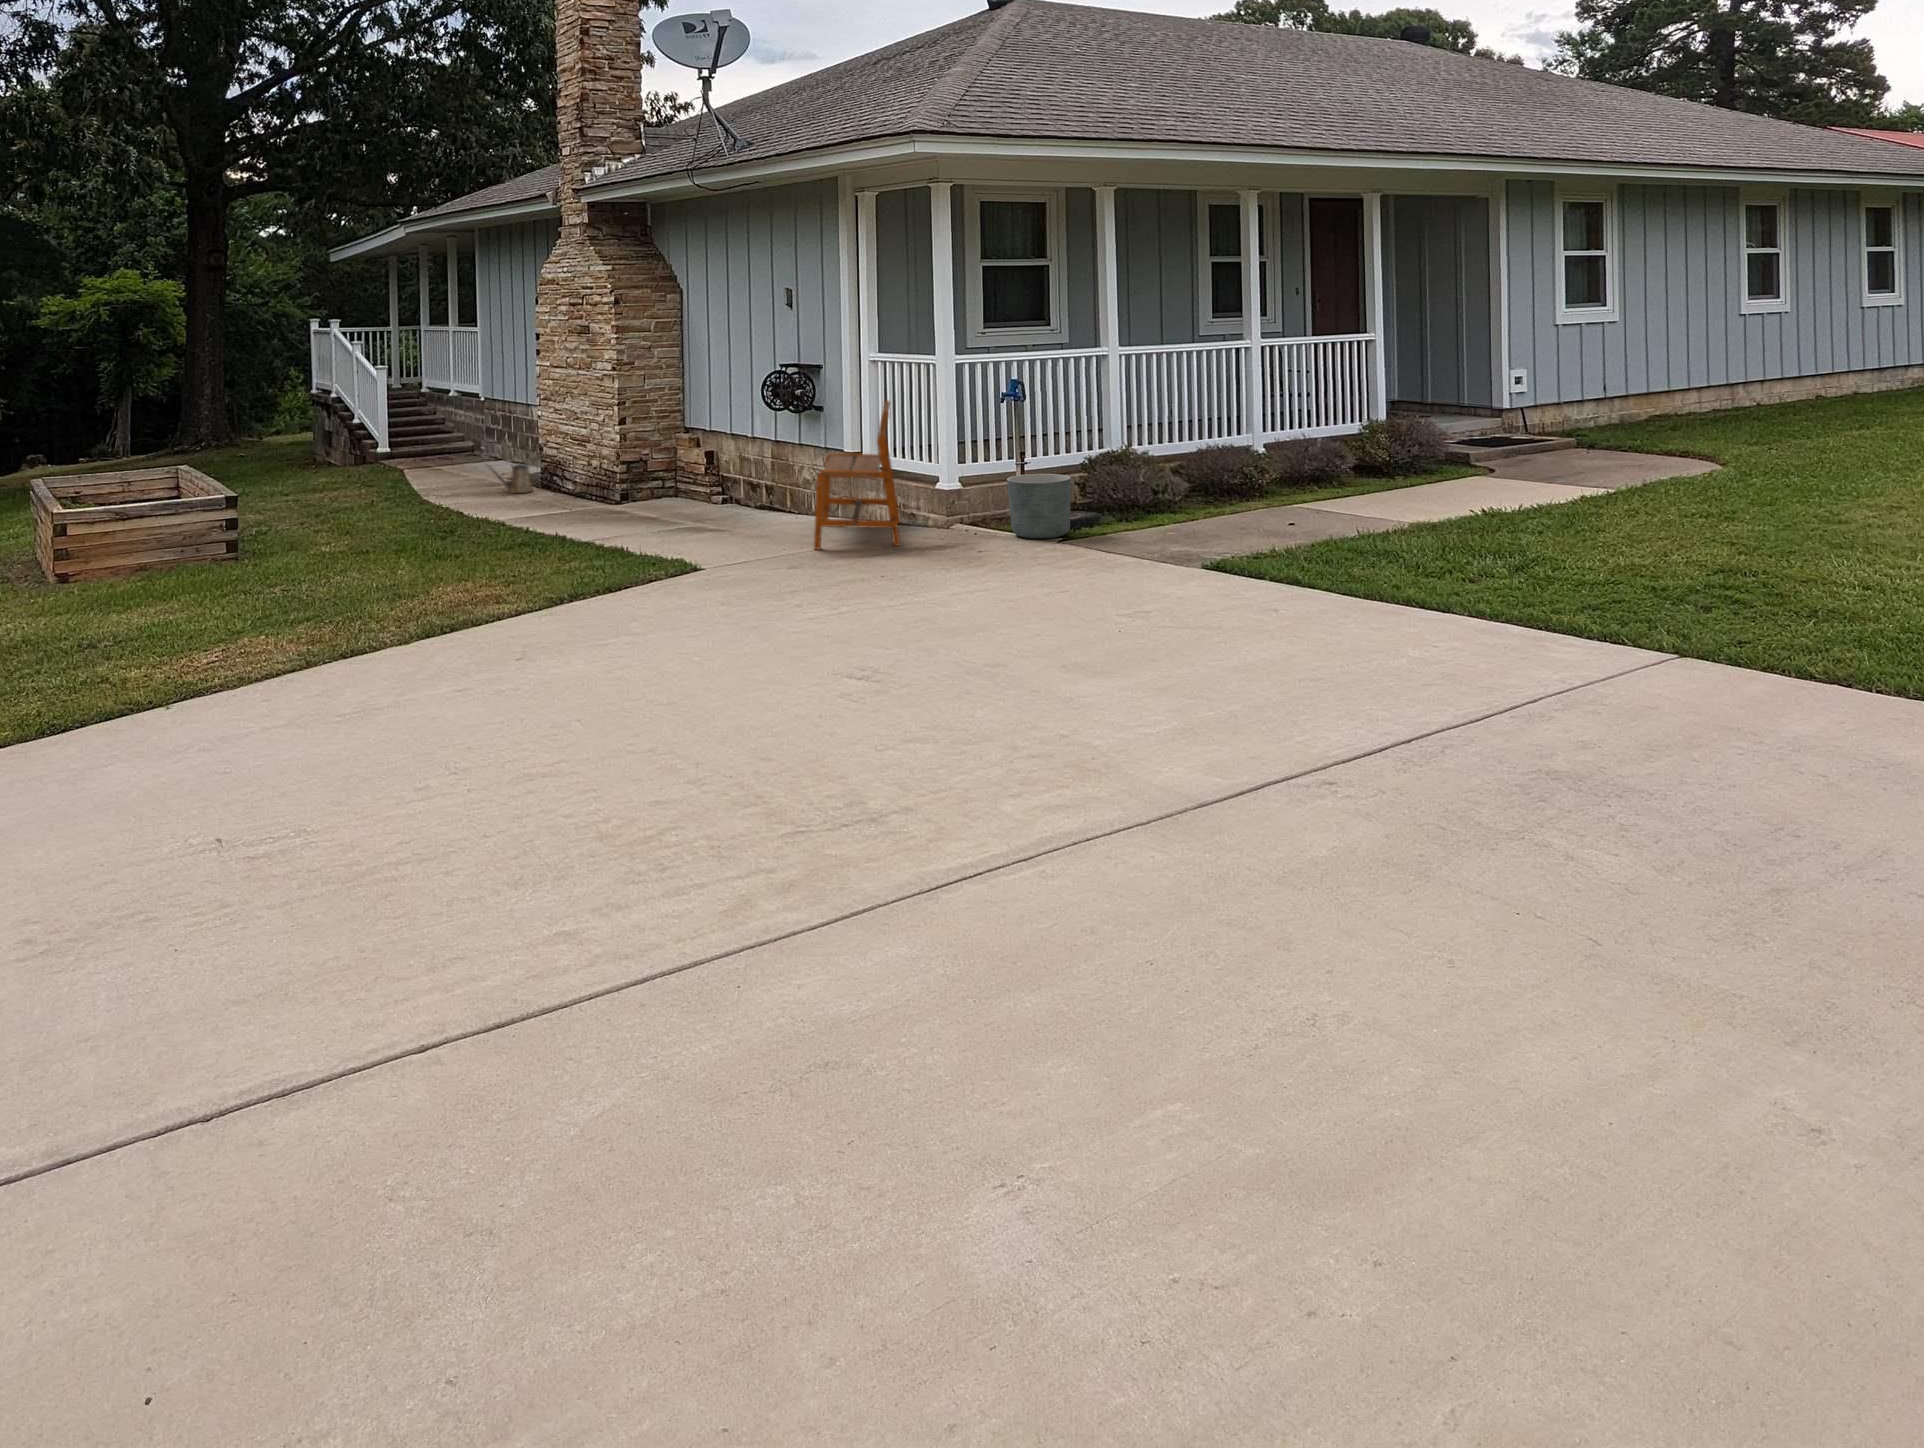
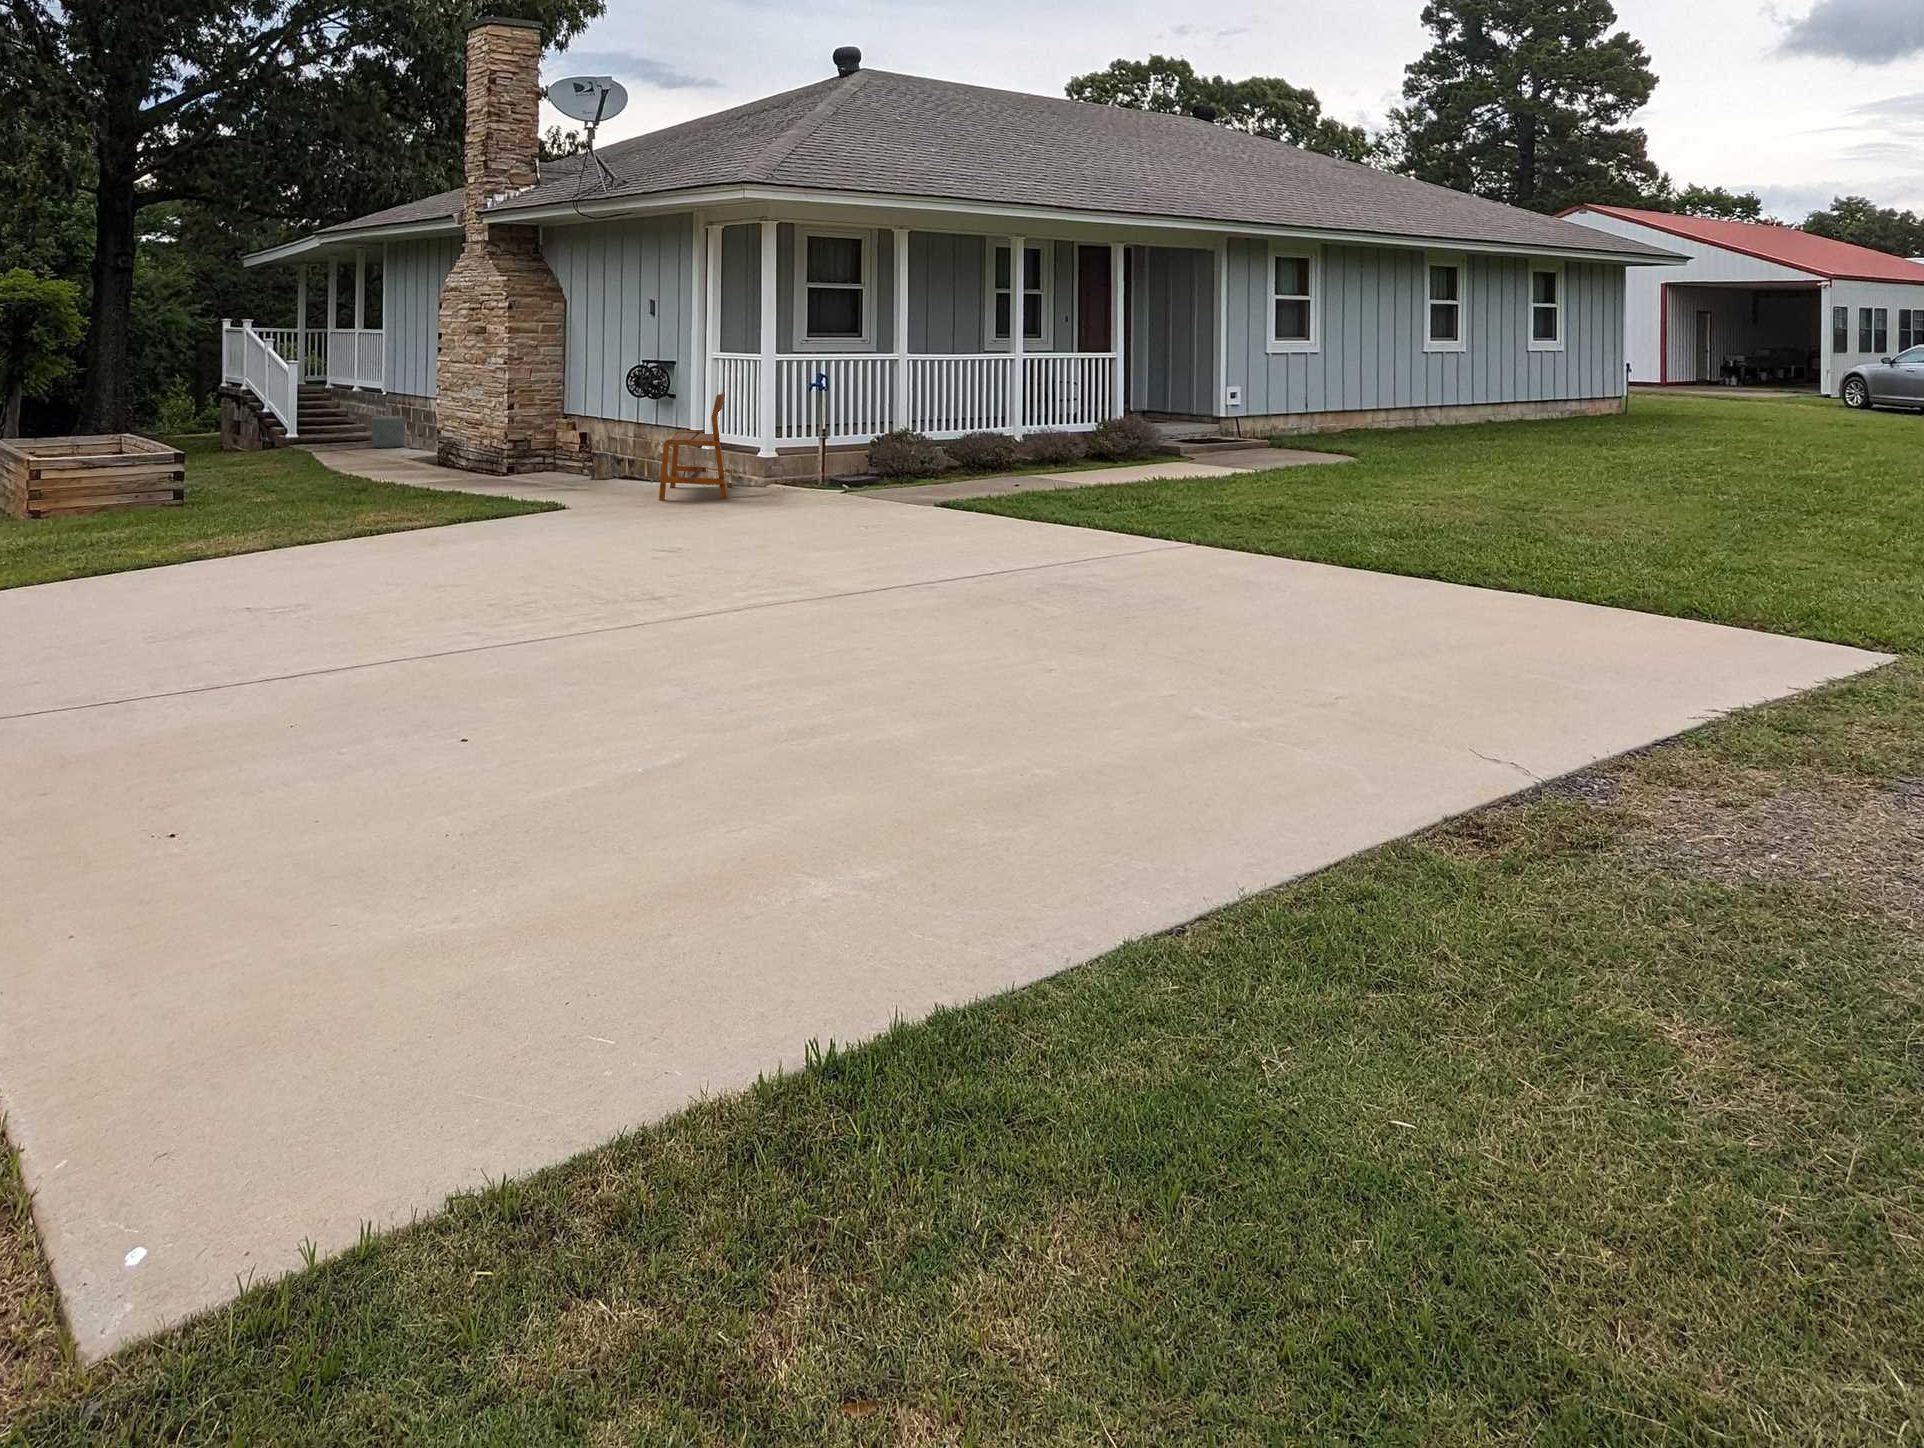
watering can: present [489,464,533,493] -> present [573,452,617,480]
planter: present [1007,474,1071,539] -> present [371,416,406,448]

